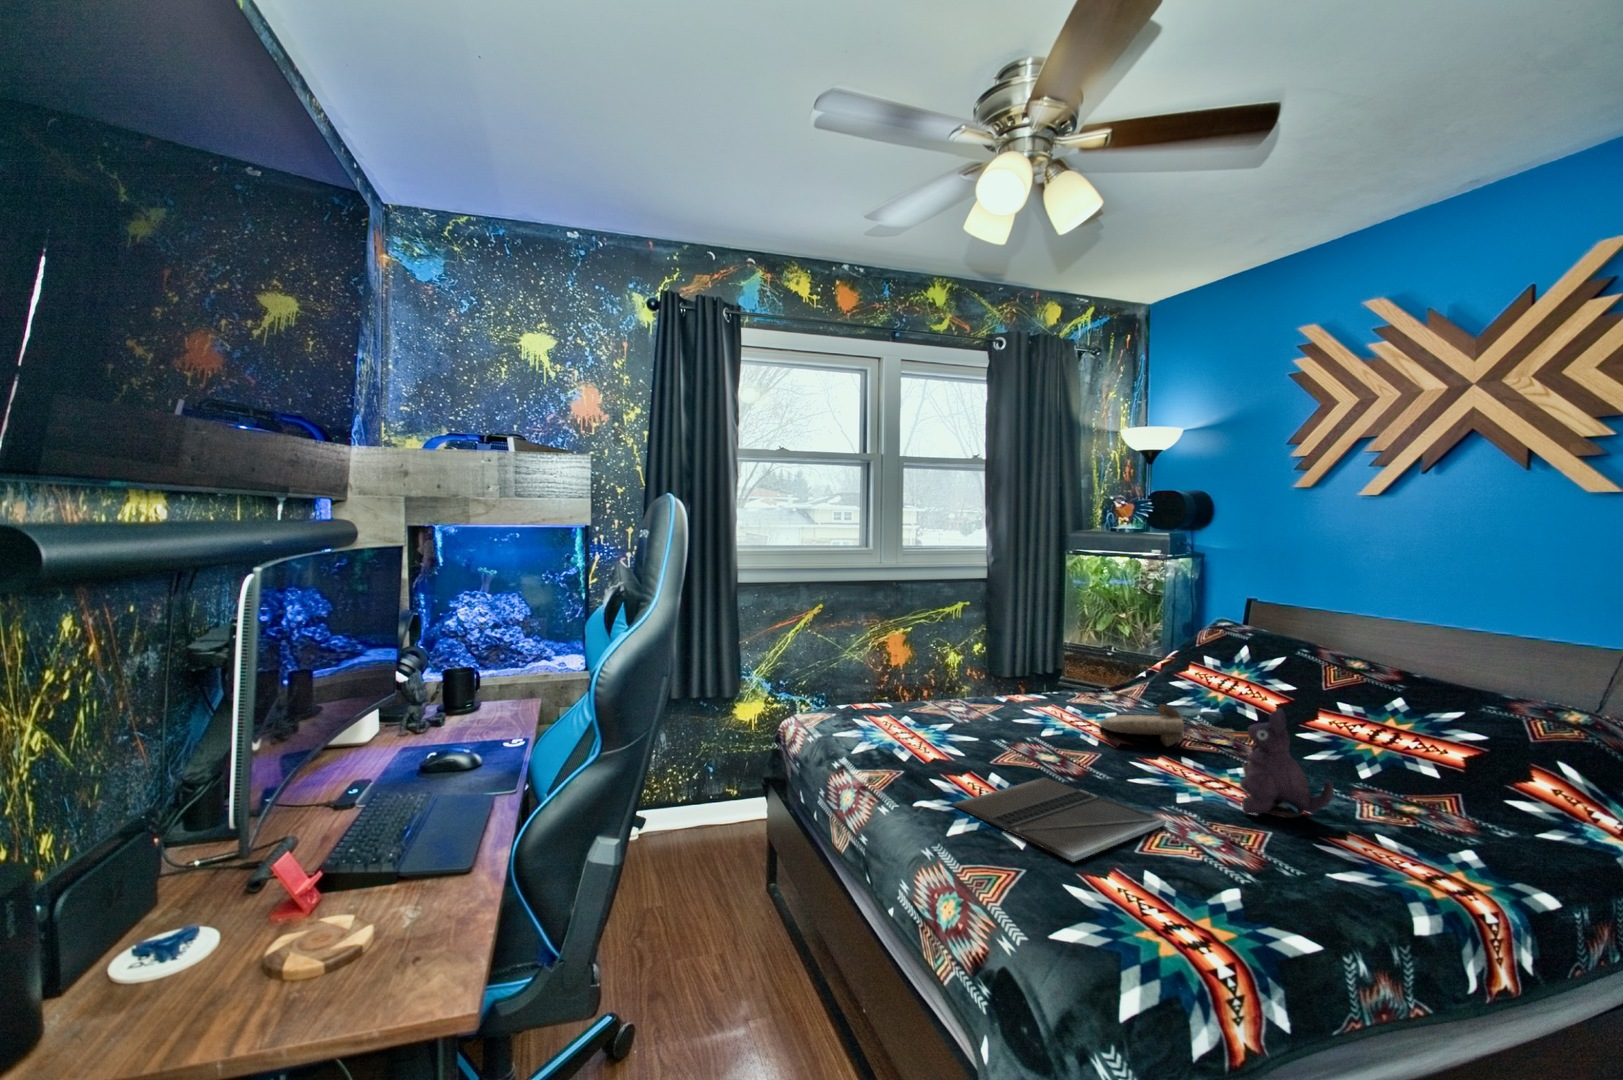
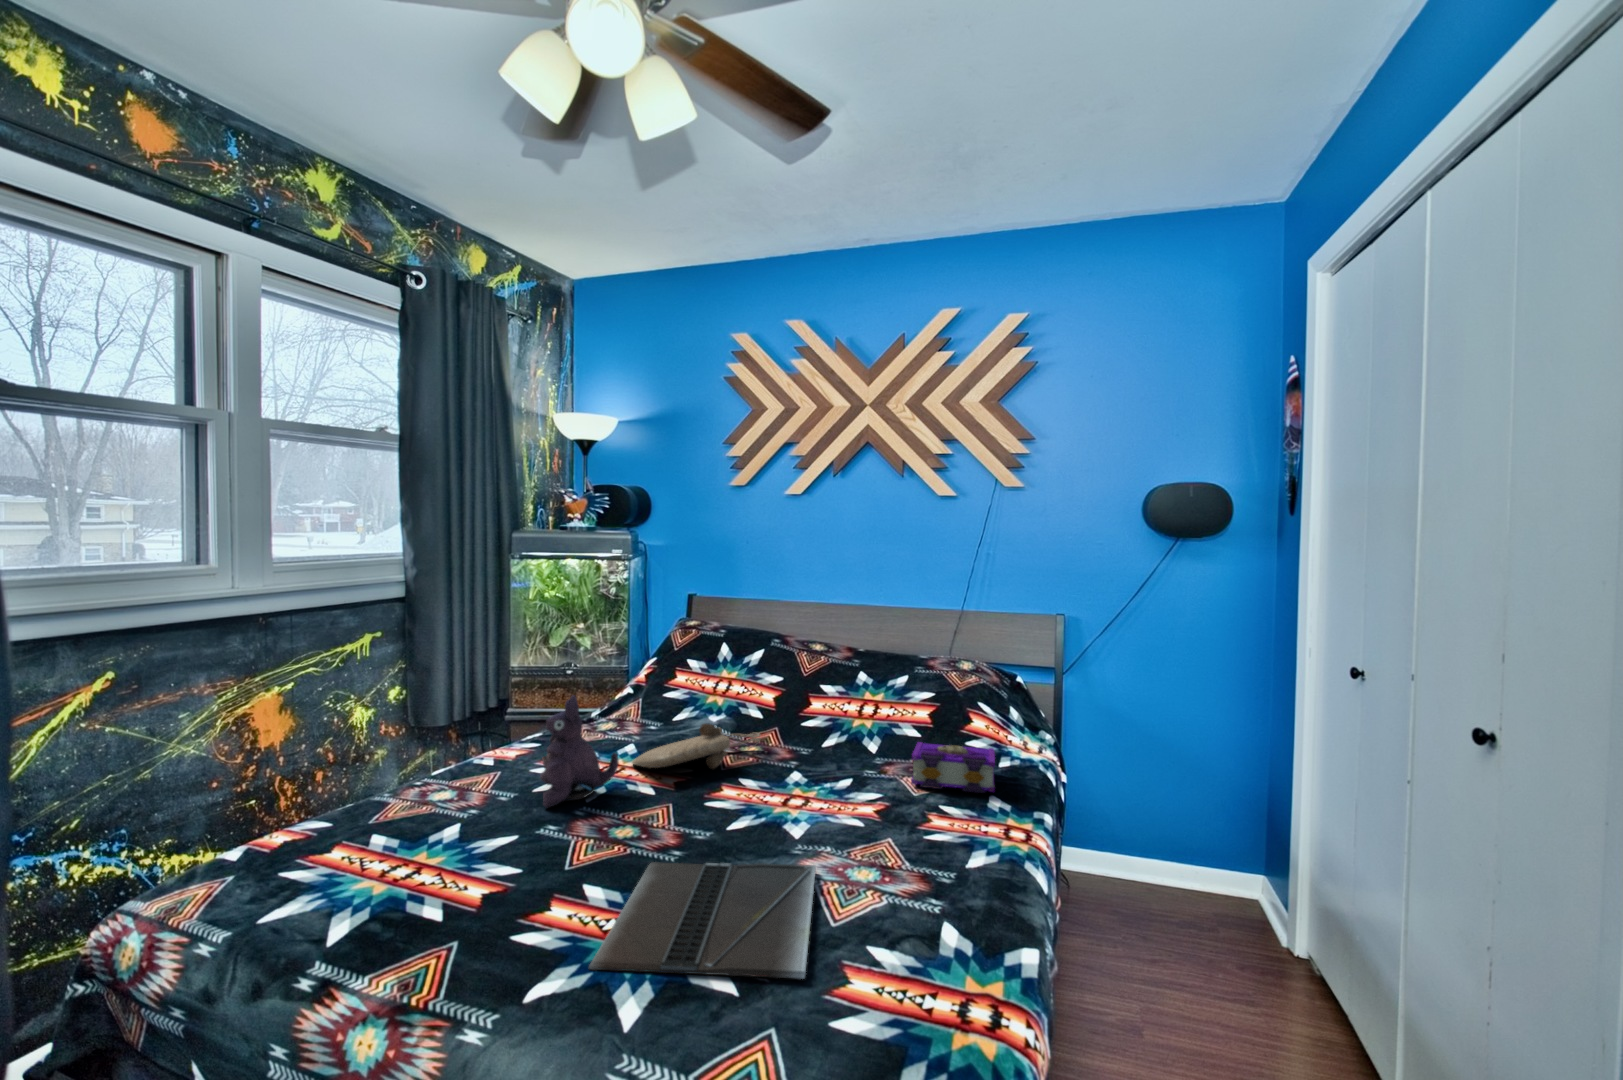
plush toy: present [1240,708,1334,818] -> present [540,695,619,808]
book: none [1372,778,1530,852] -> present [911,742,995,793]

